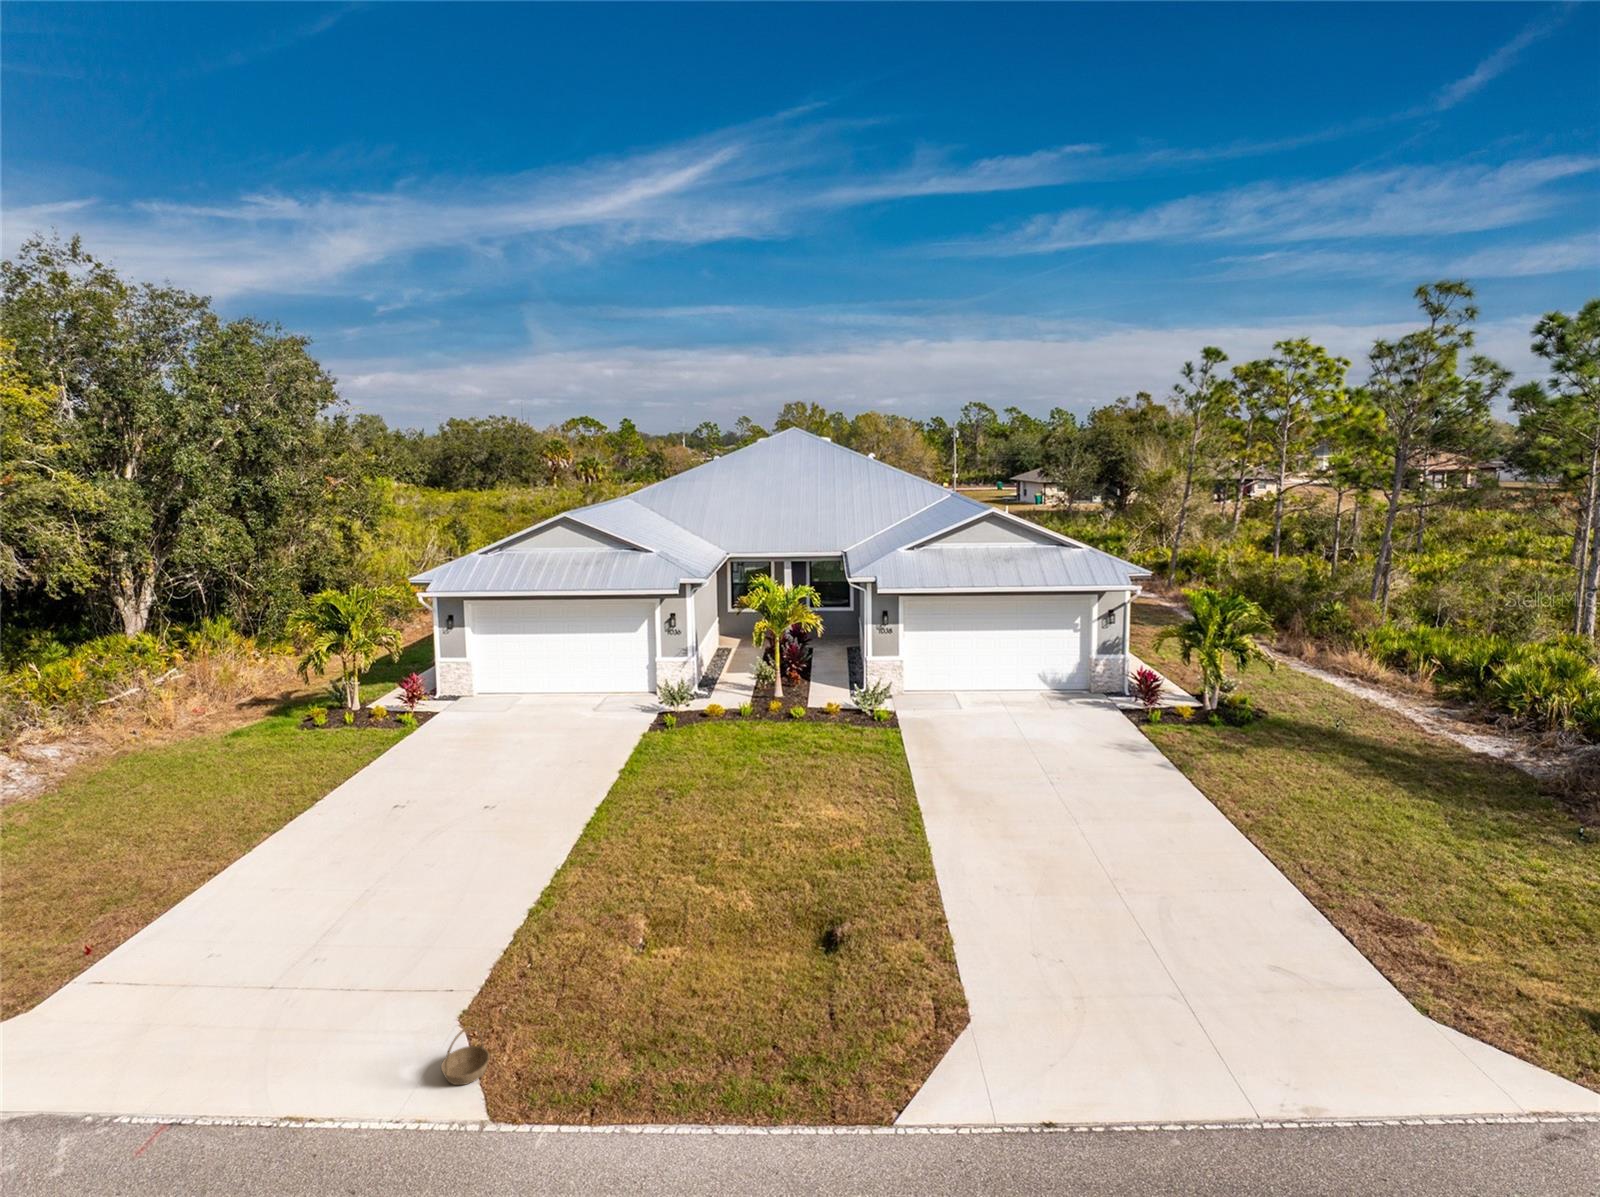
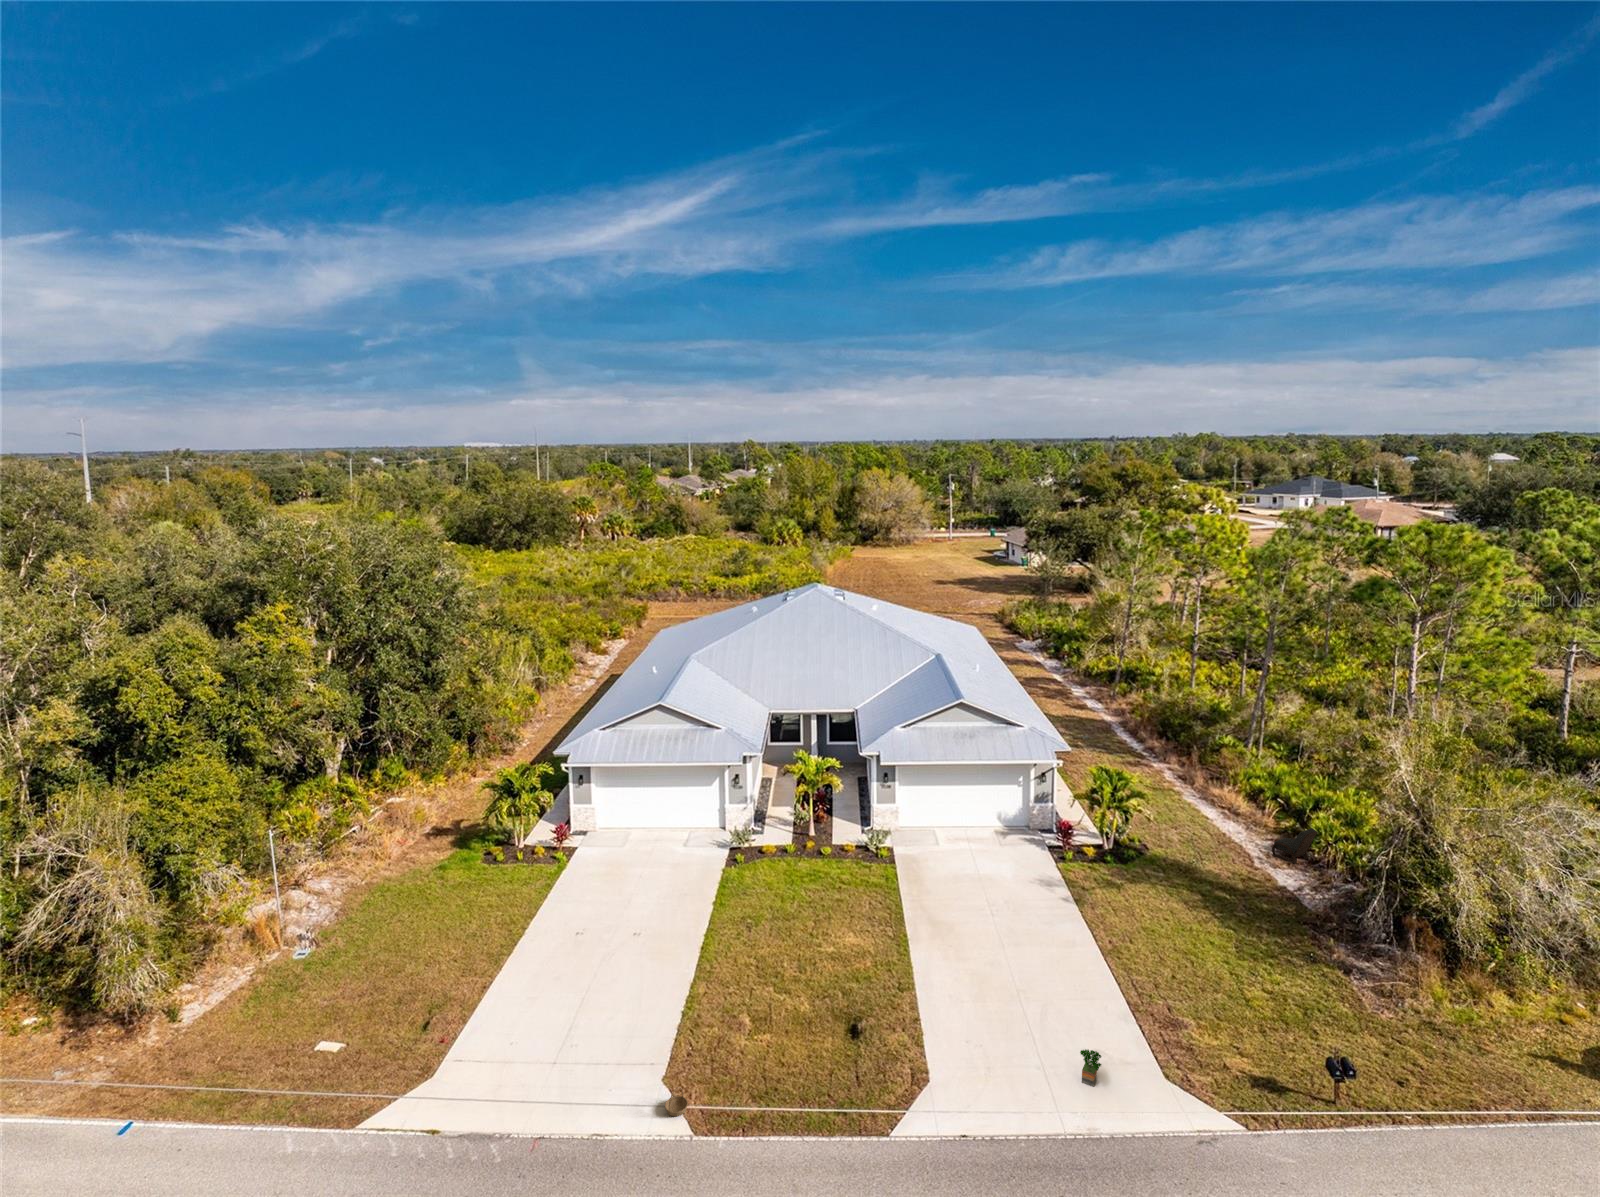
lounge chair: none [1447,675,1521,726] -> present [1272,828,1317,864]
potted tree: none [1261,958,1309,1030] -> present [1080,1049,1101,1087]

